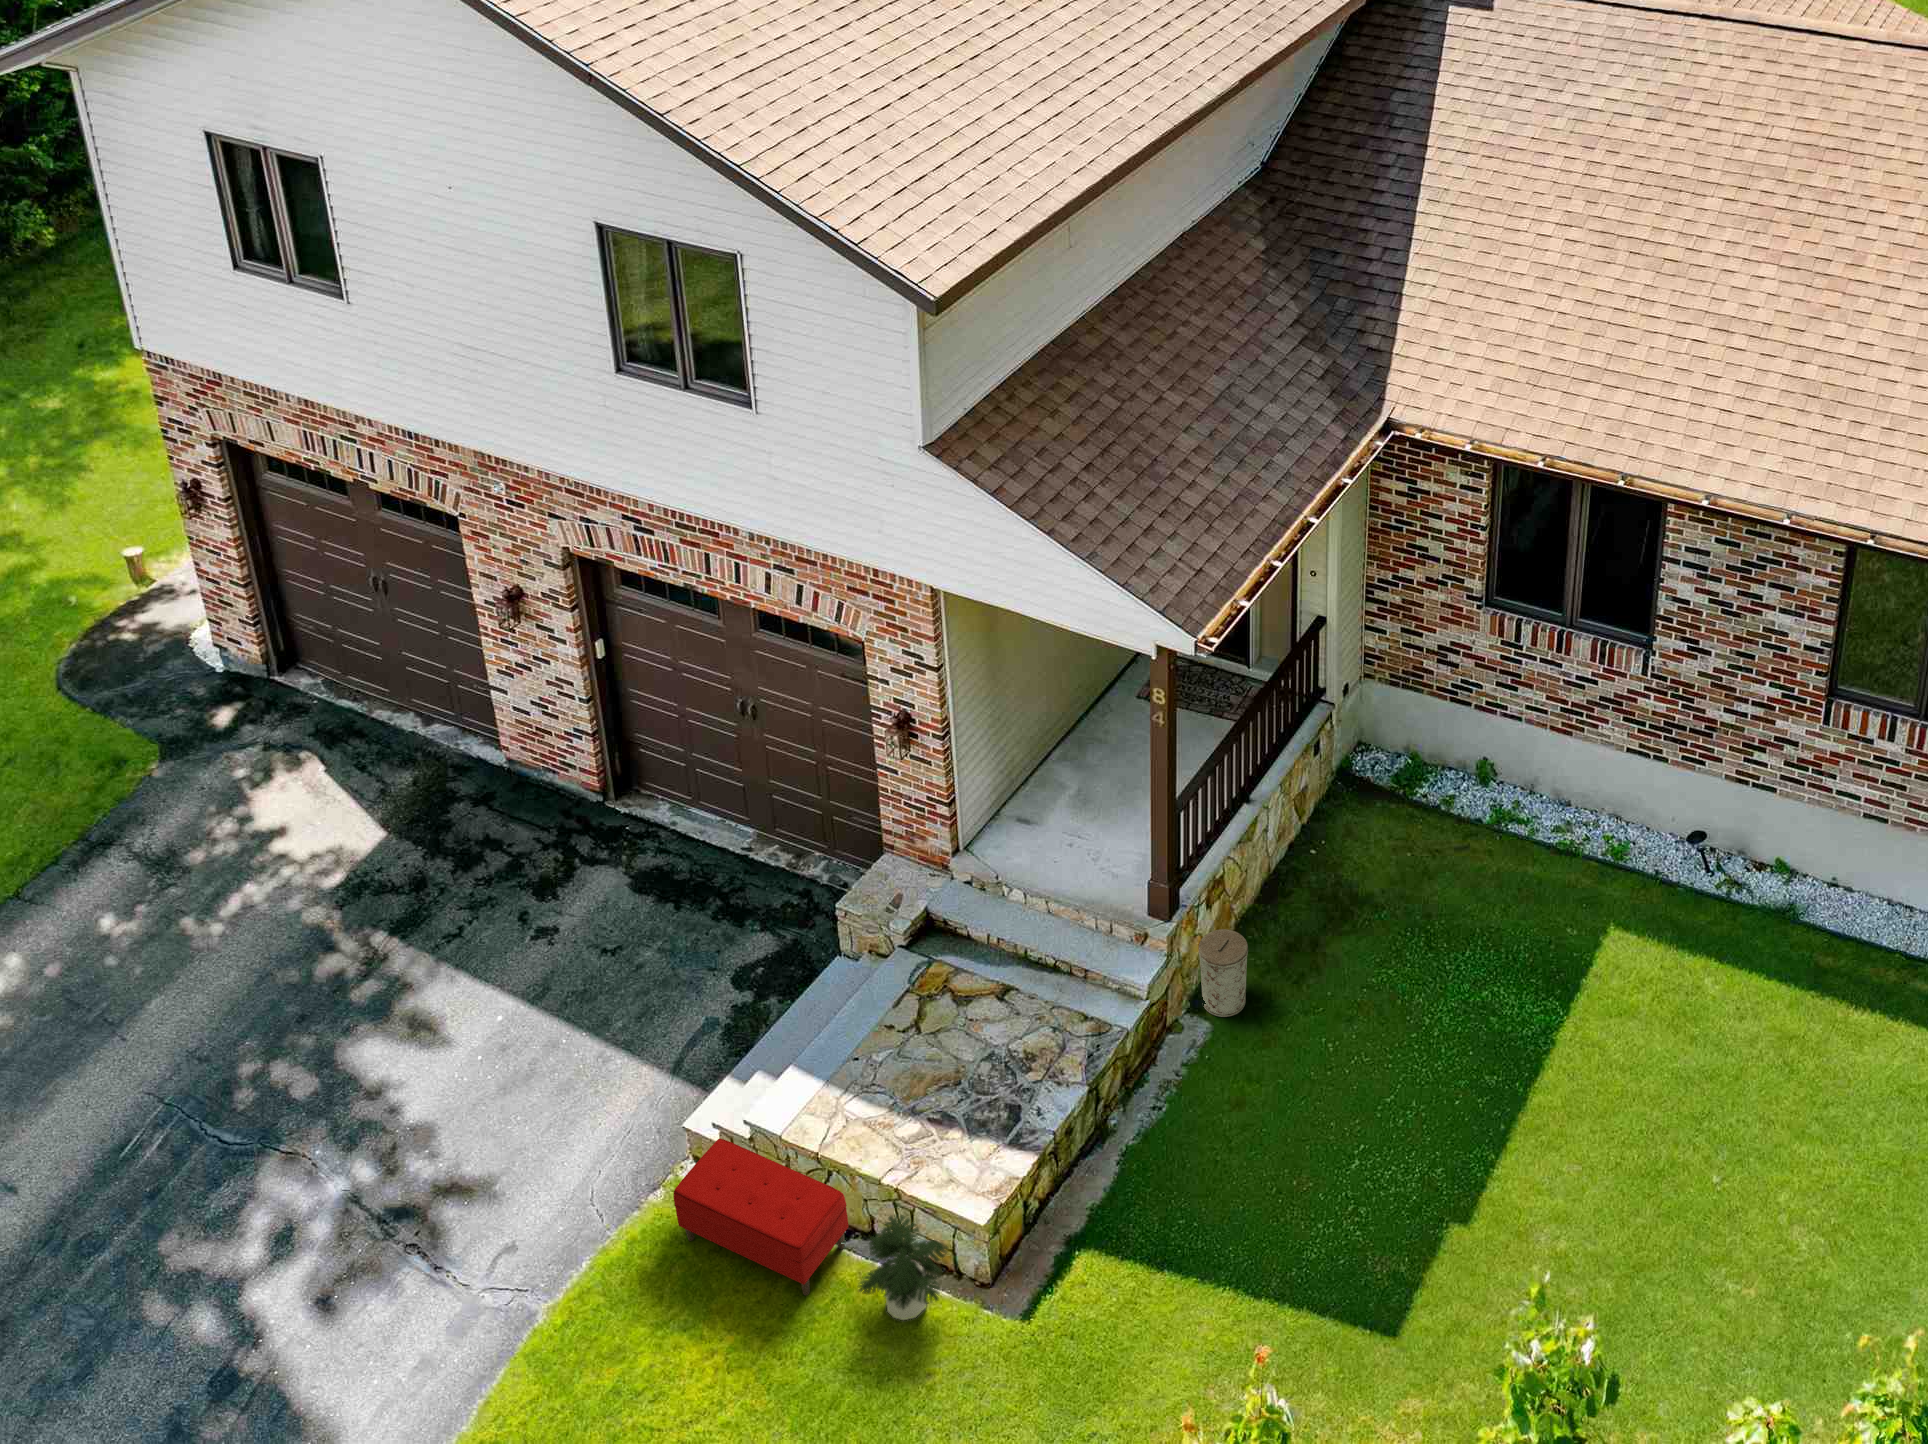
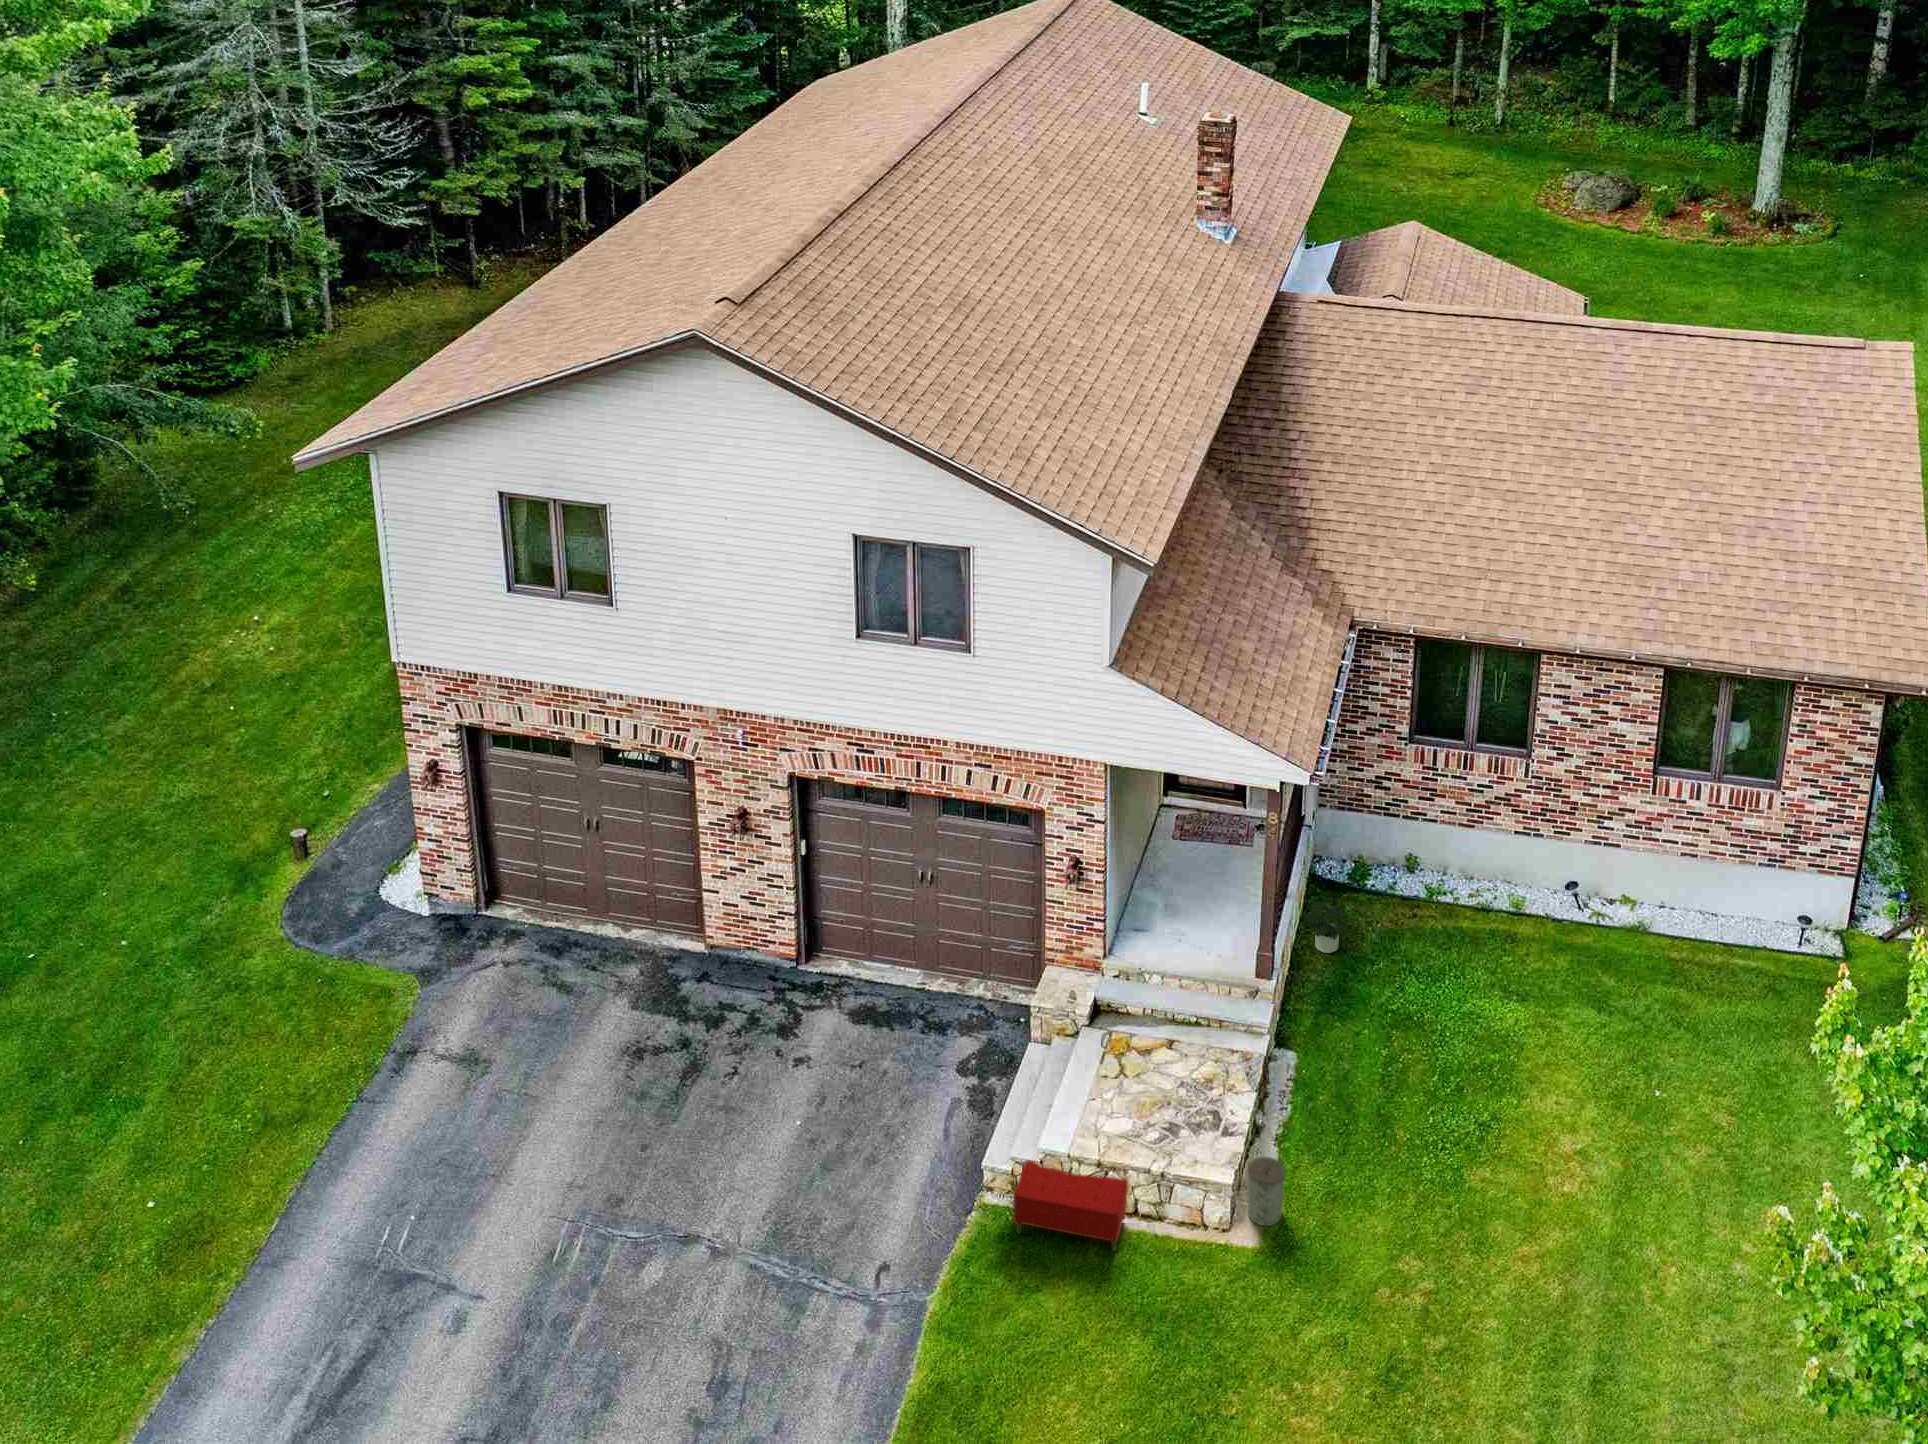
trash can: present [1199,929,1248,1017] -> present [1248,1157,1286,1226]
potted plant: present [858,1215,948,1320] -> present [1305,901,1352,953]

